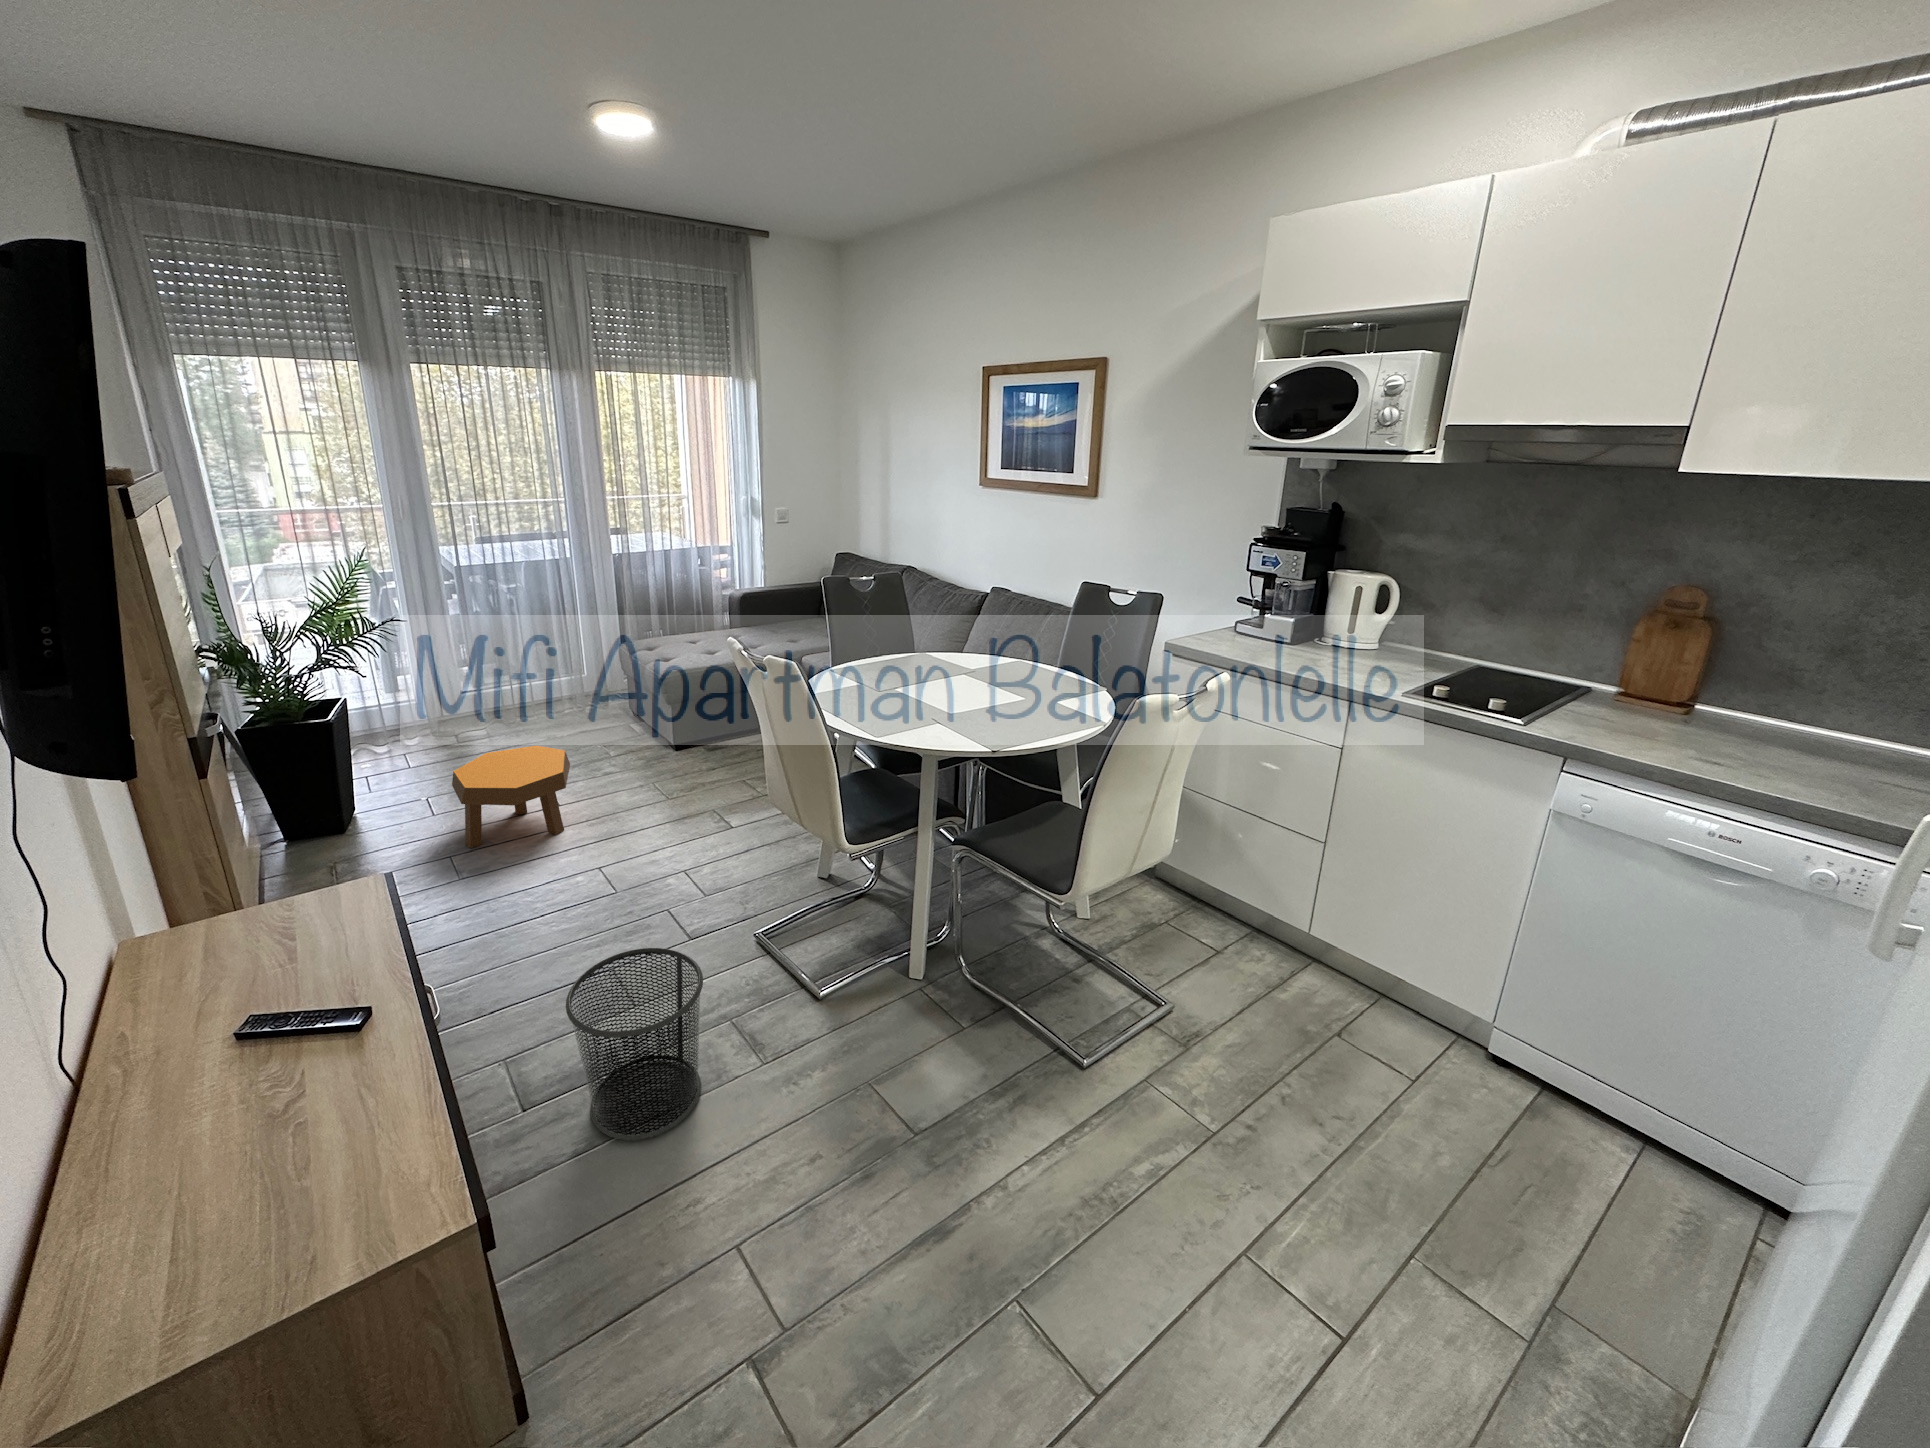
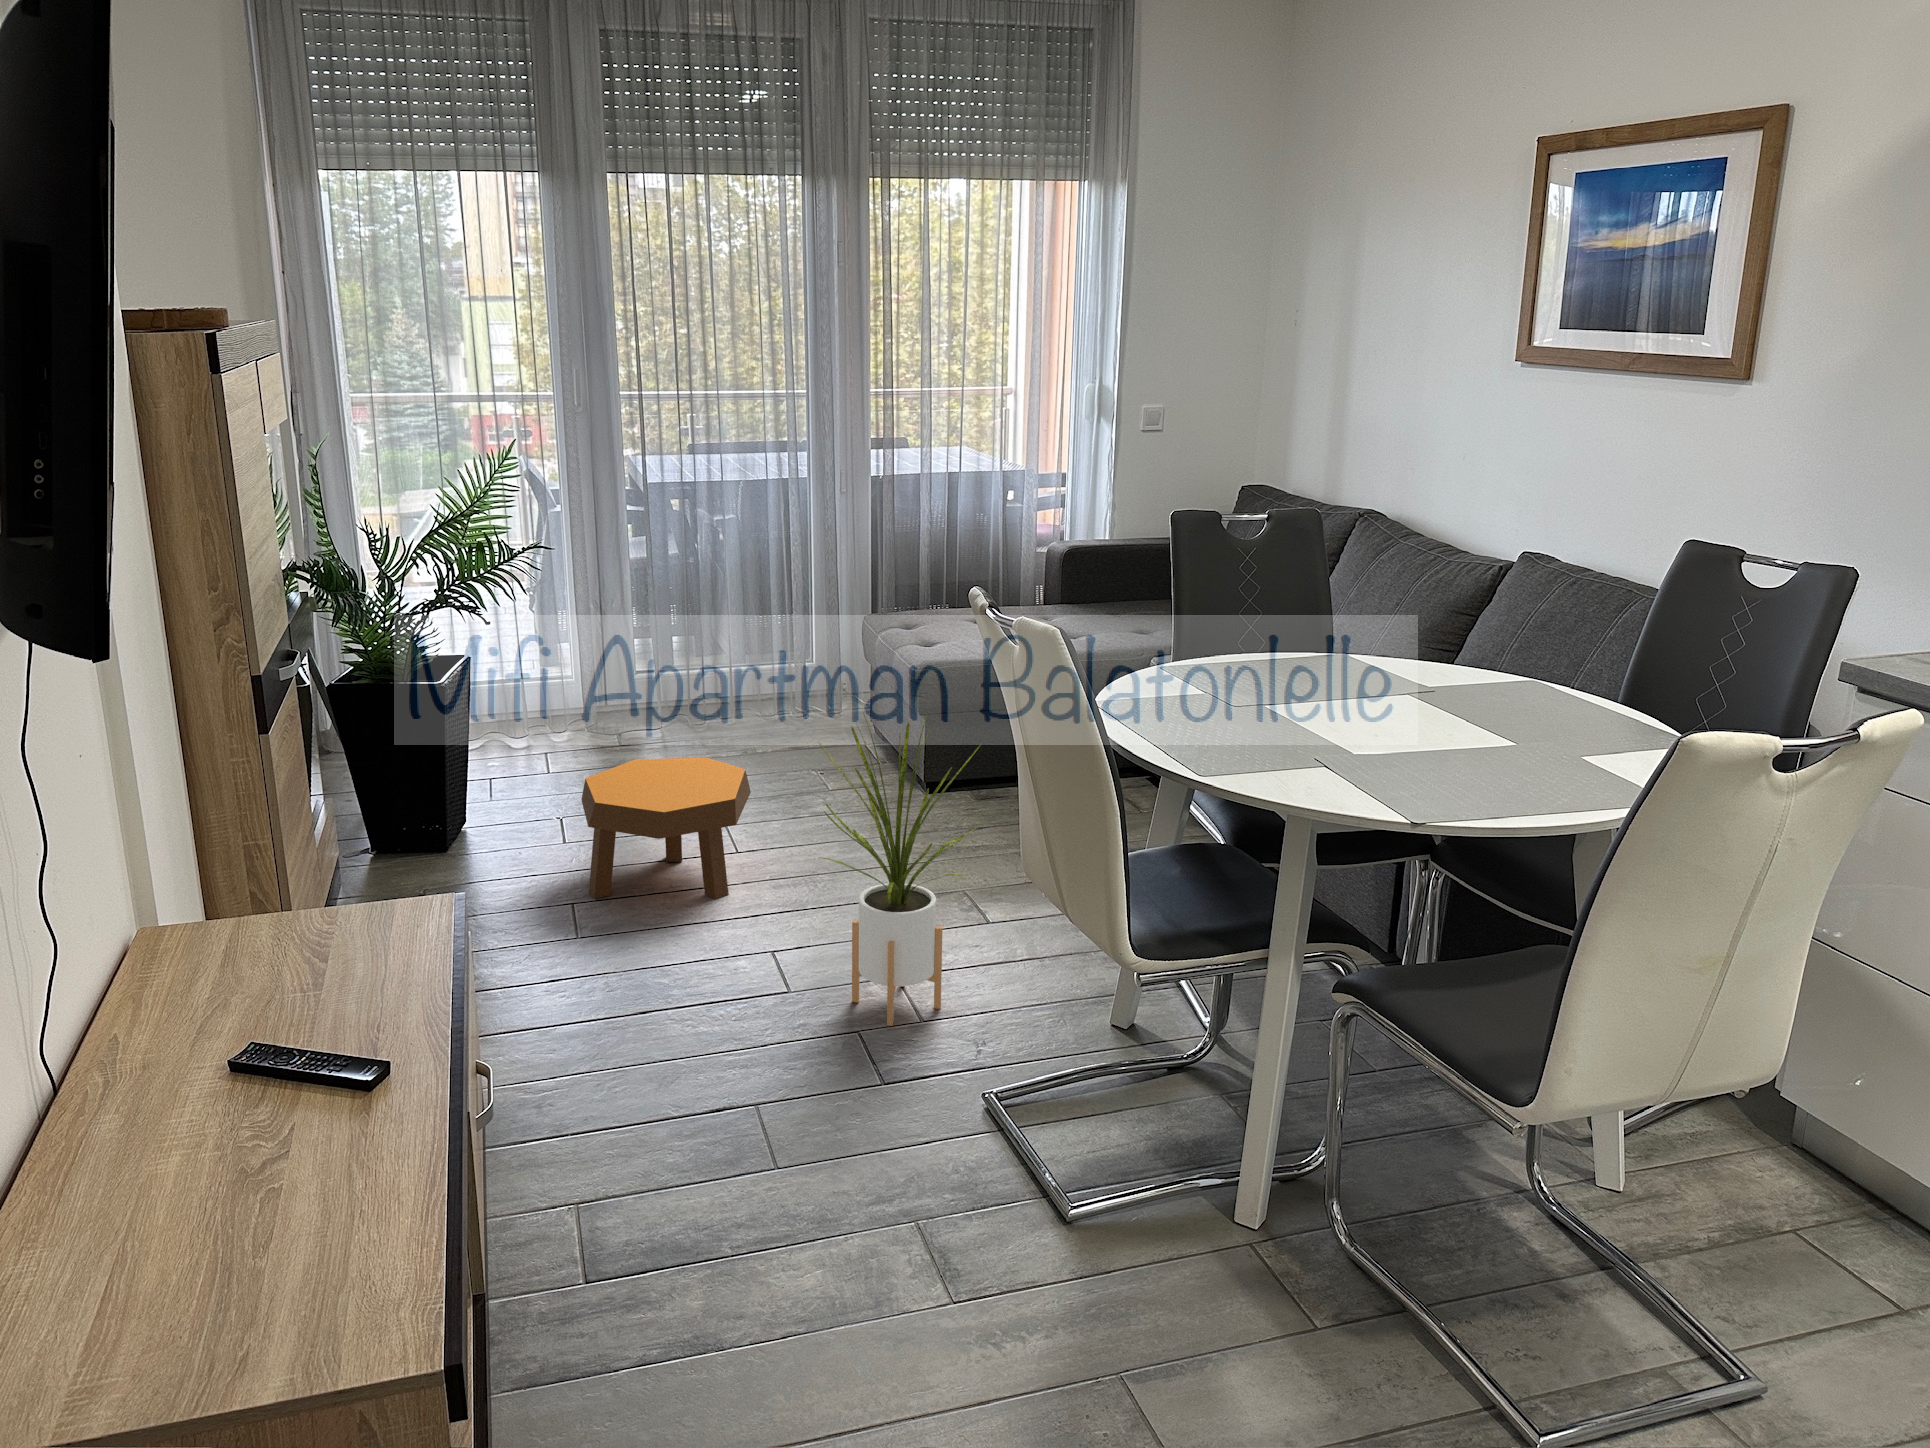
house plant: none [625,710,735,901] -> present [819,711,982,1026]
waste bin: present [566,948,703,1140] -> none [654,1051,860,1345]

